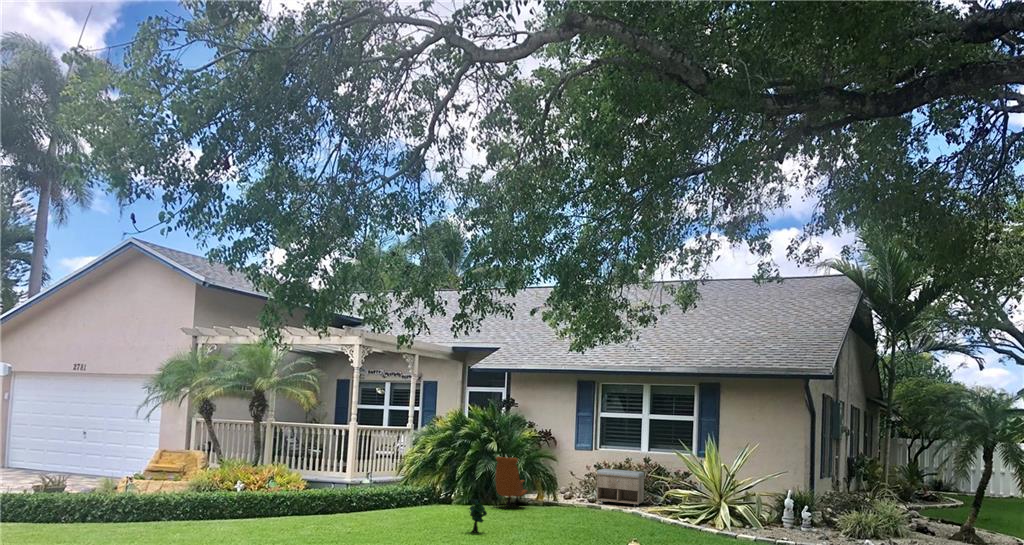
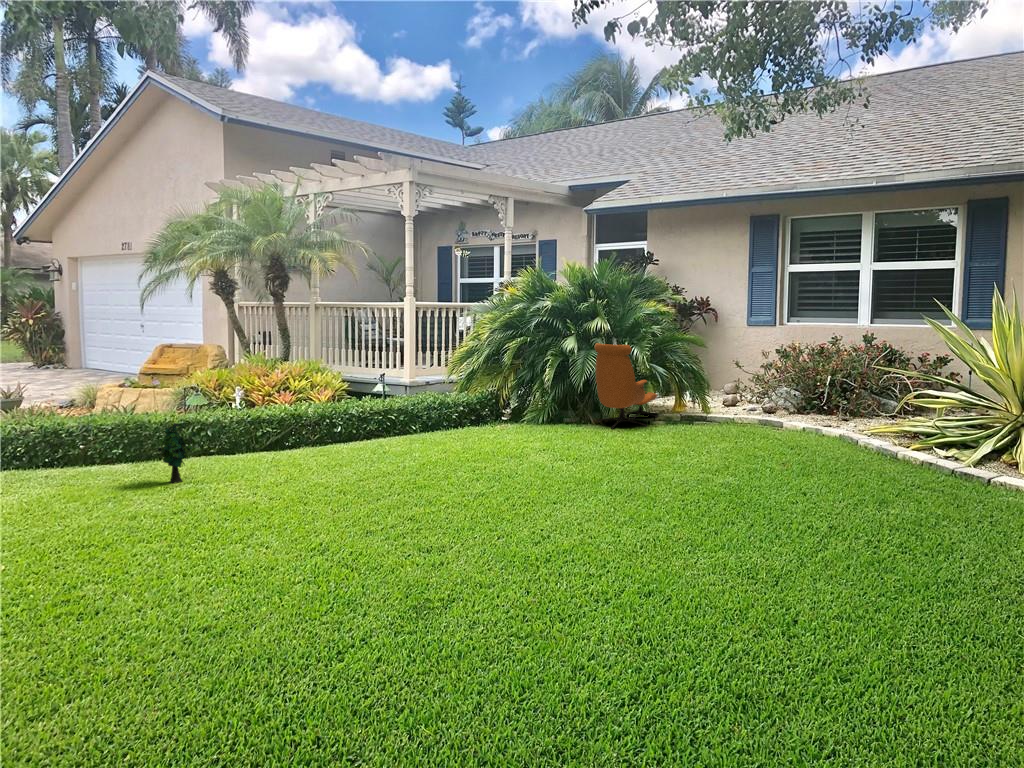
storage bench: present [597,469,644,507] -> none [776,355,863,419]
decorative plant: present [469,497,487,532] -> present [158,423,192,483]

